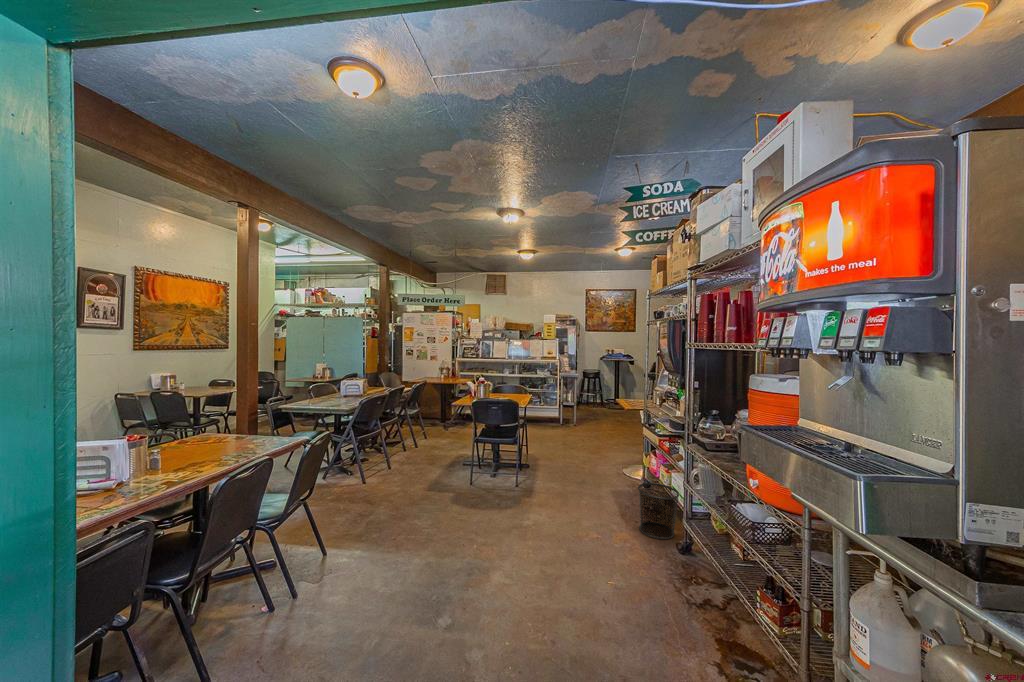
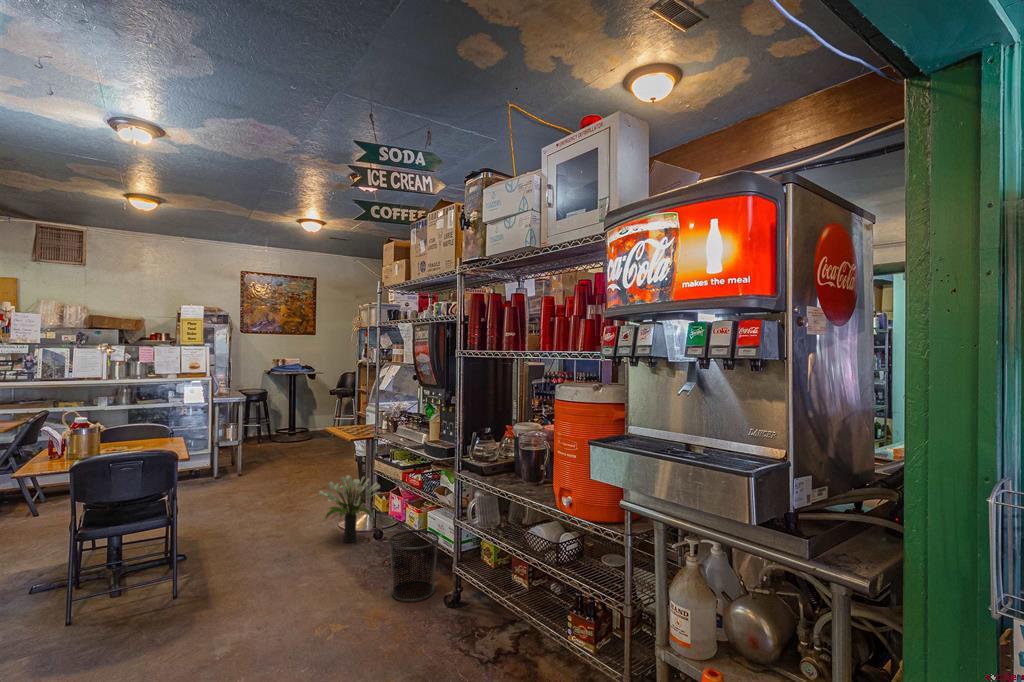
potted plant: none [605,434,651,484] -> present [318,475,380,543]

